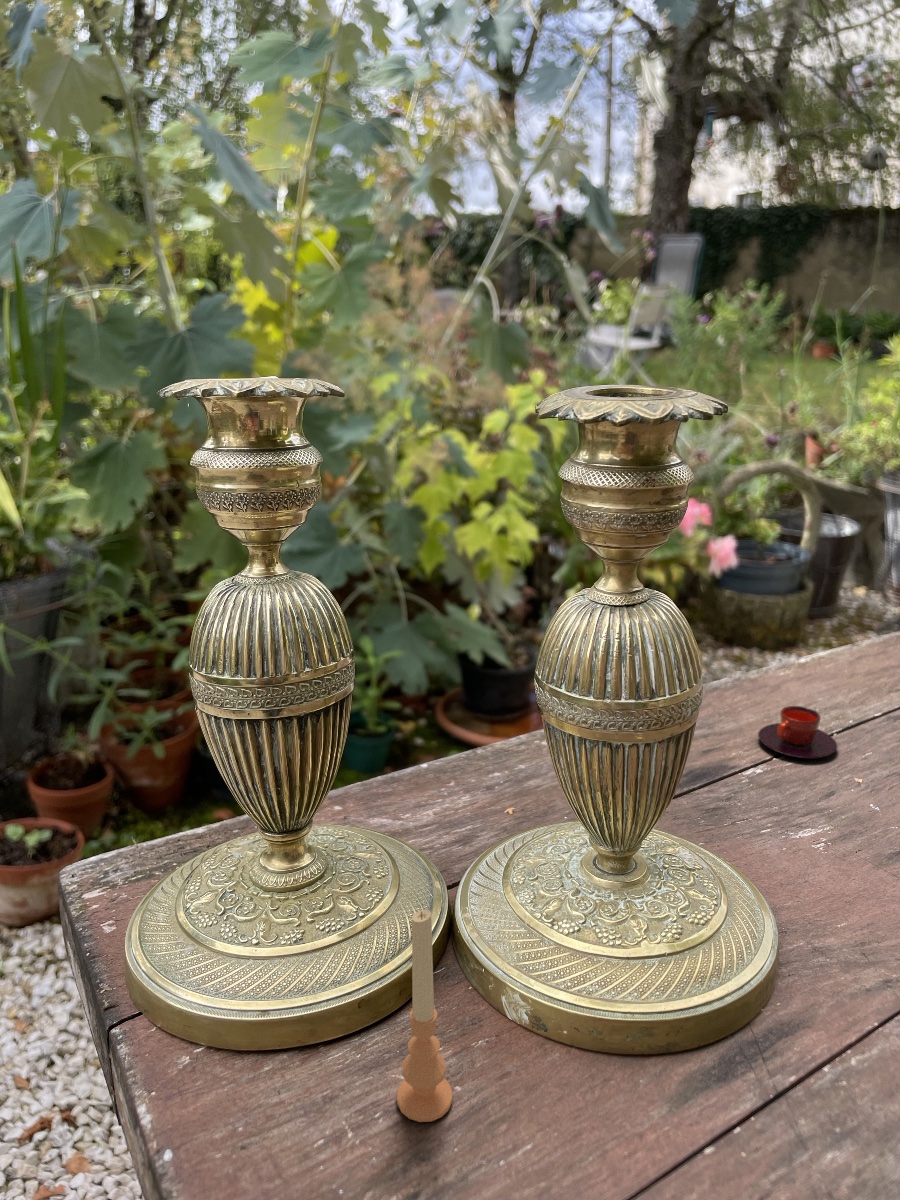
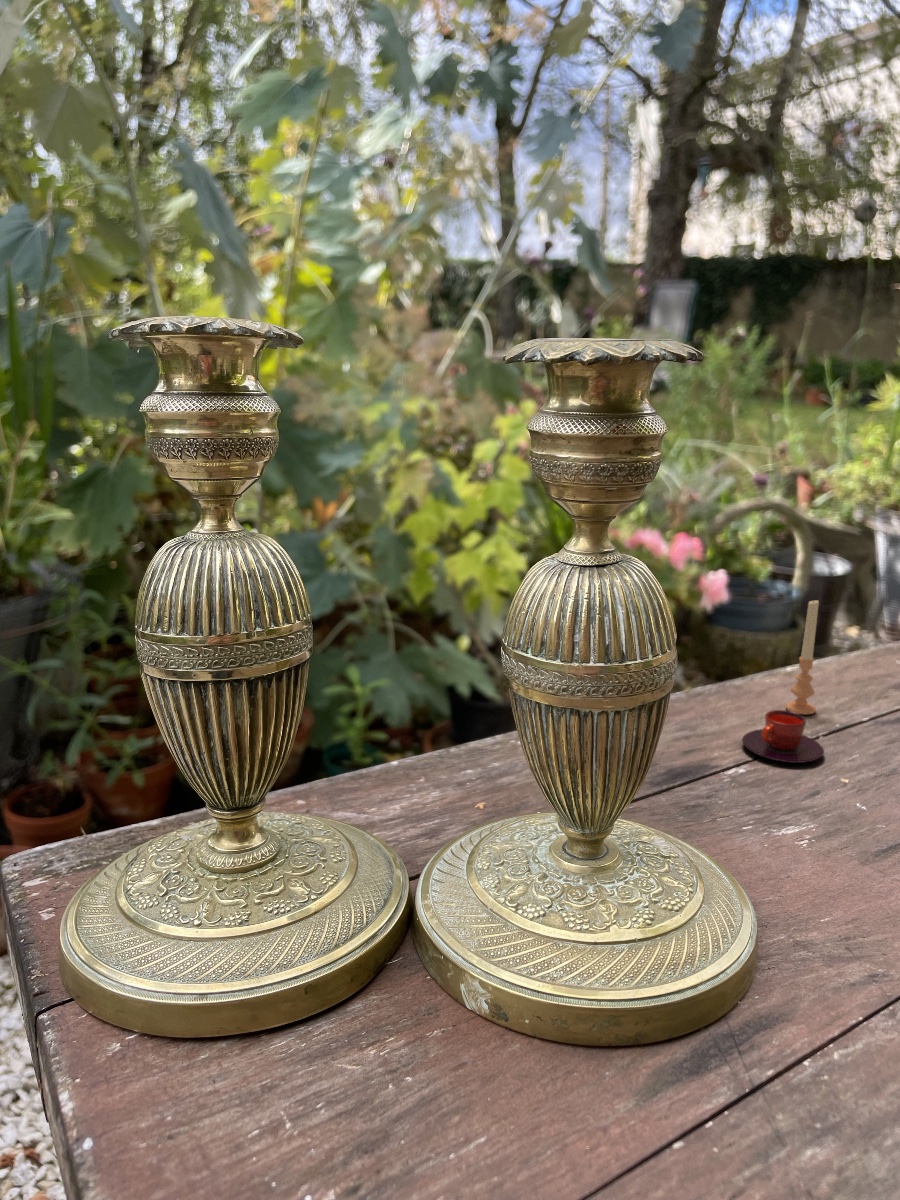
candle: present [397,910,452,1122] -> present [786,600,819,714]

